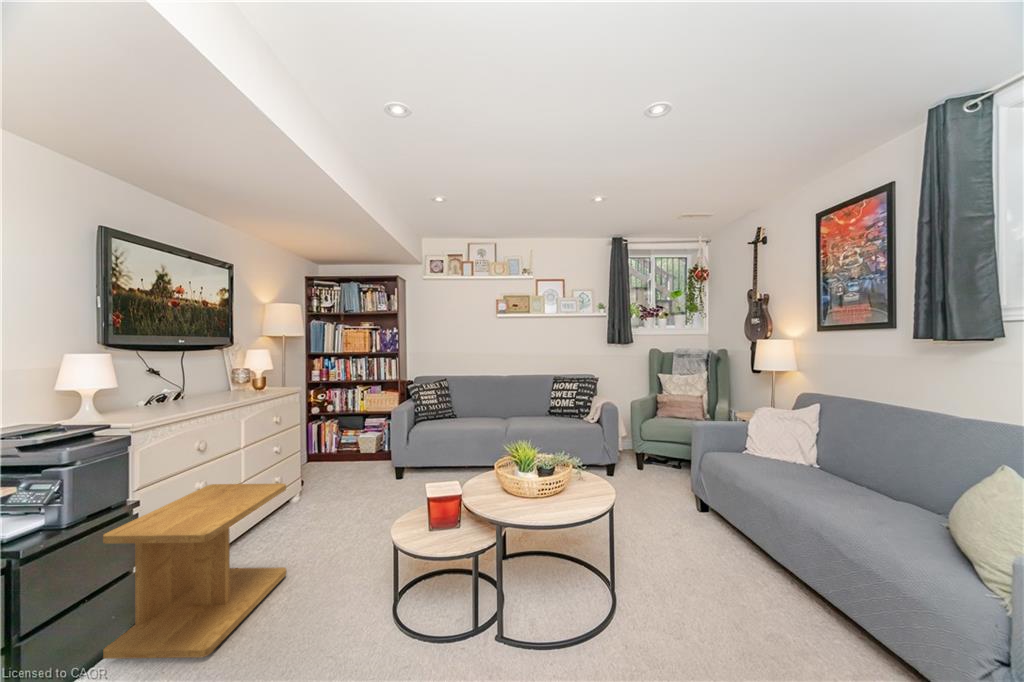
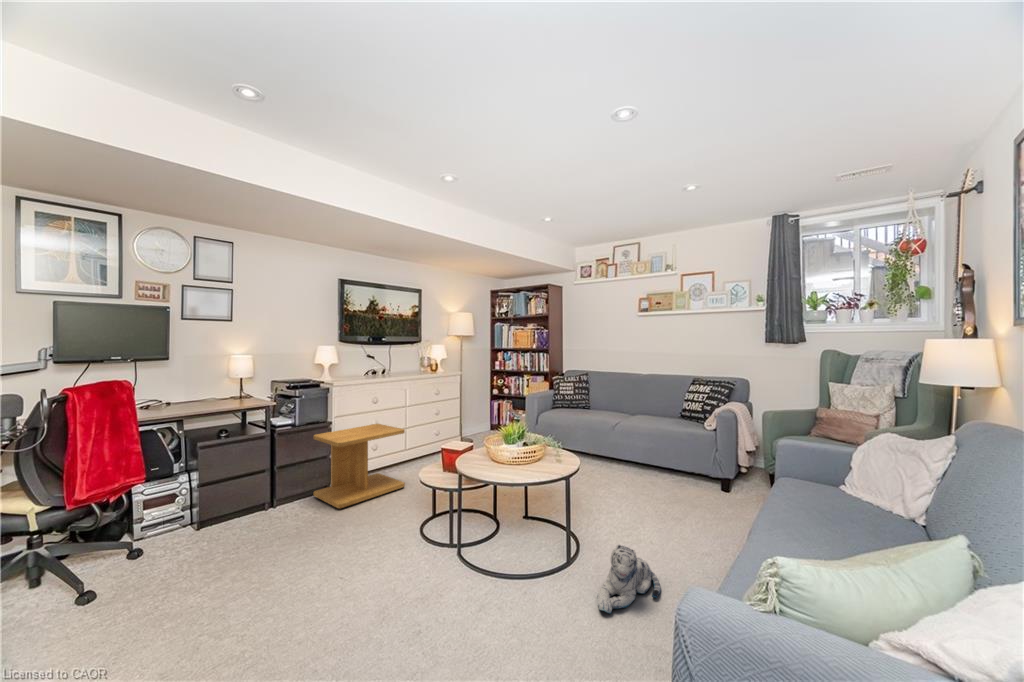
plush toy: none [655,547,706,621] -> present [598,545,661,613]

